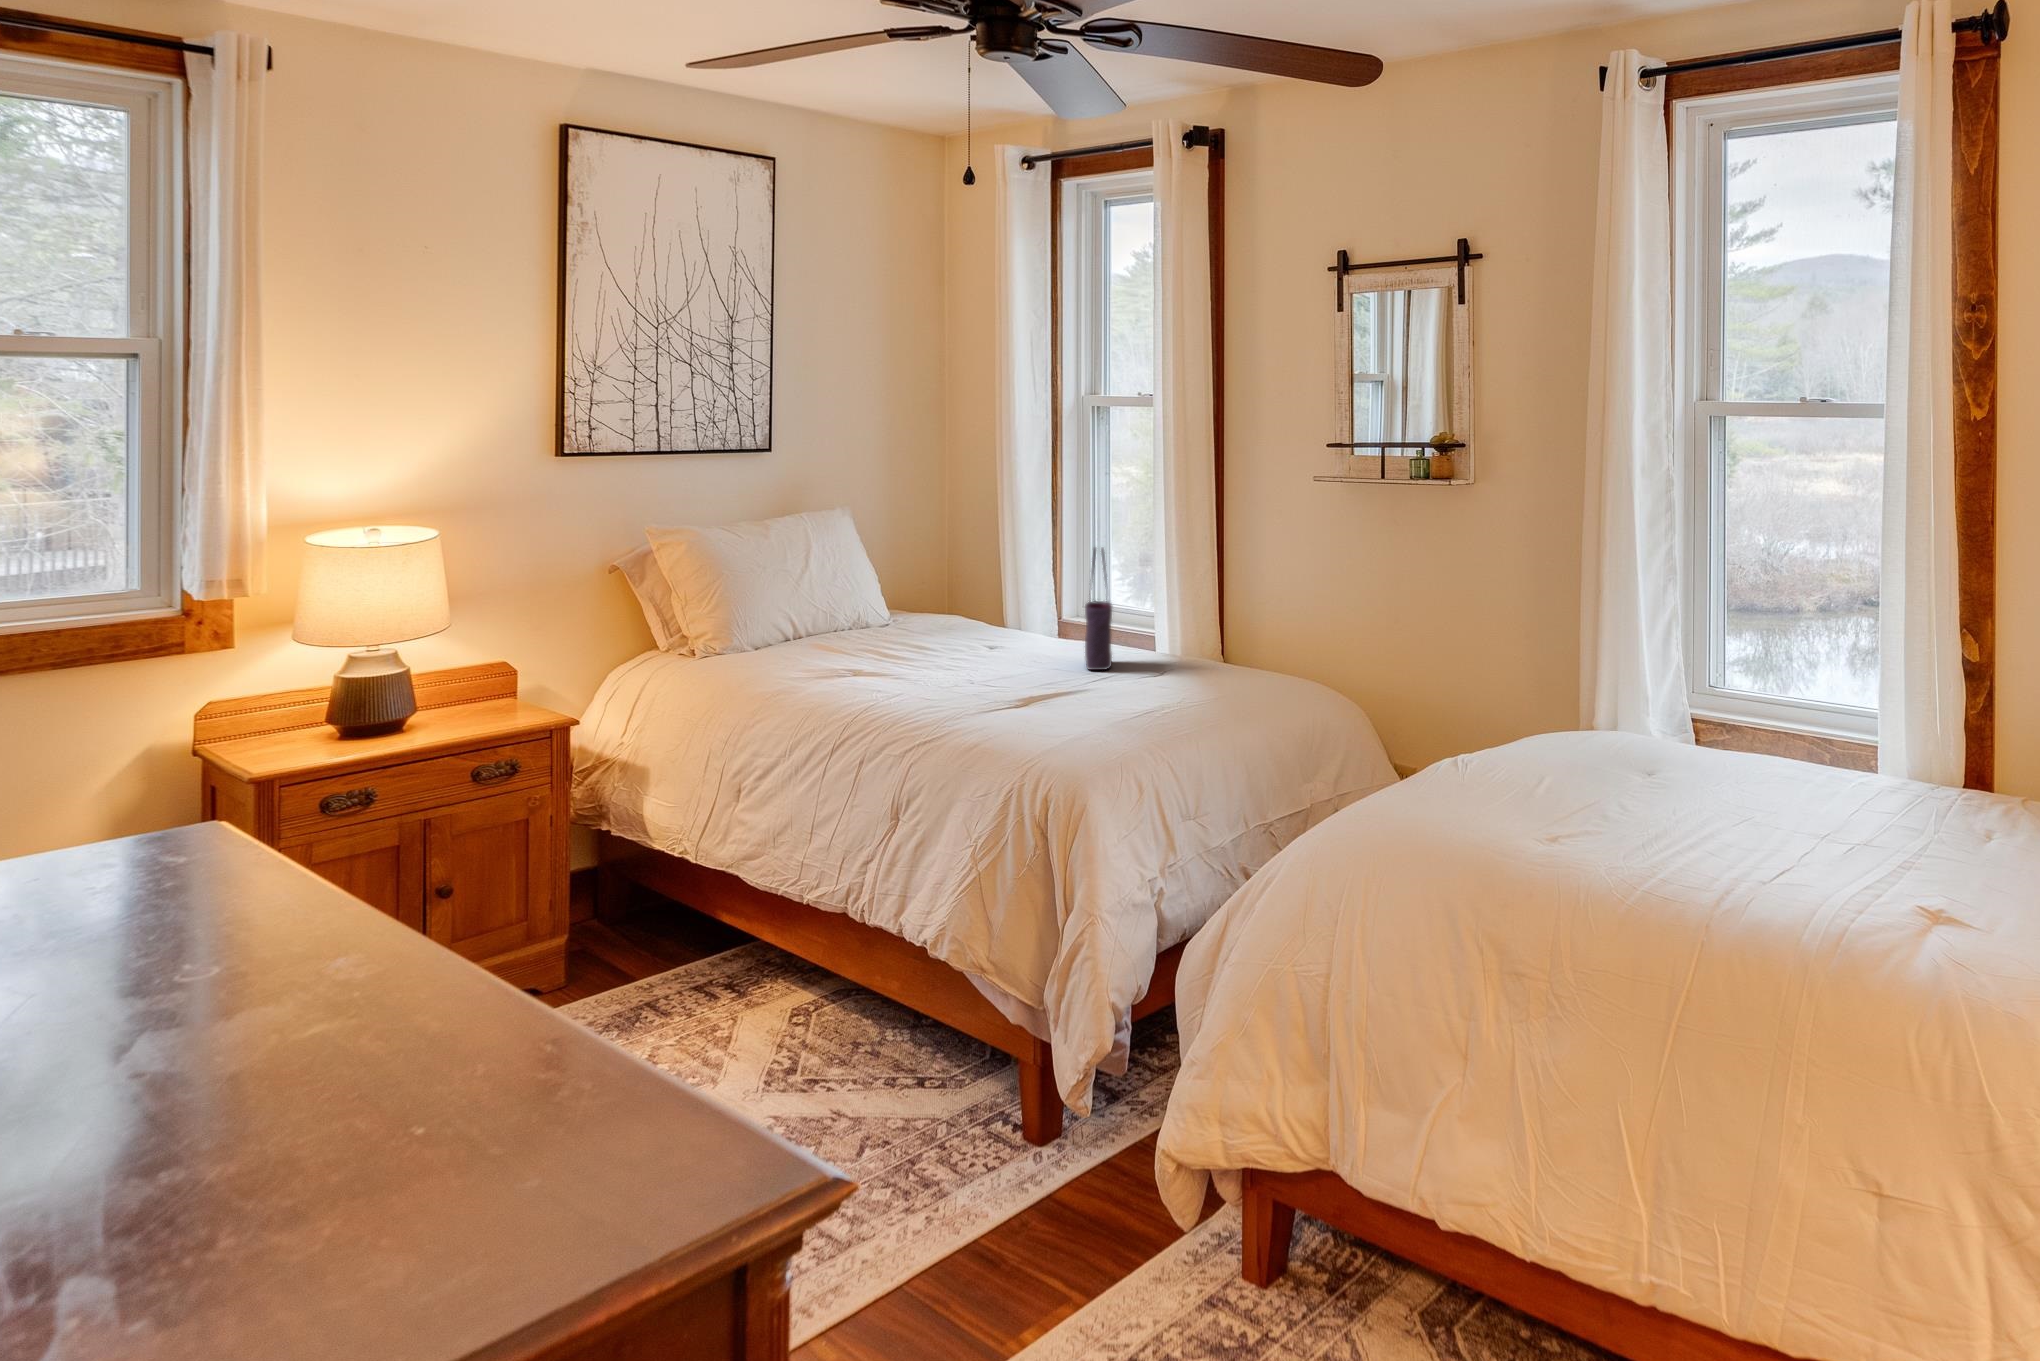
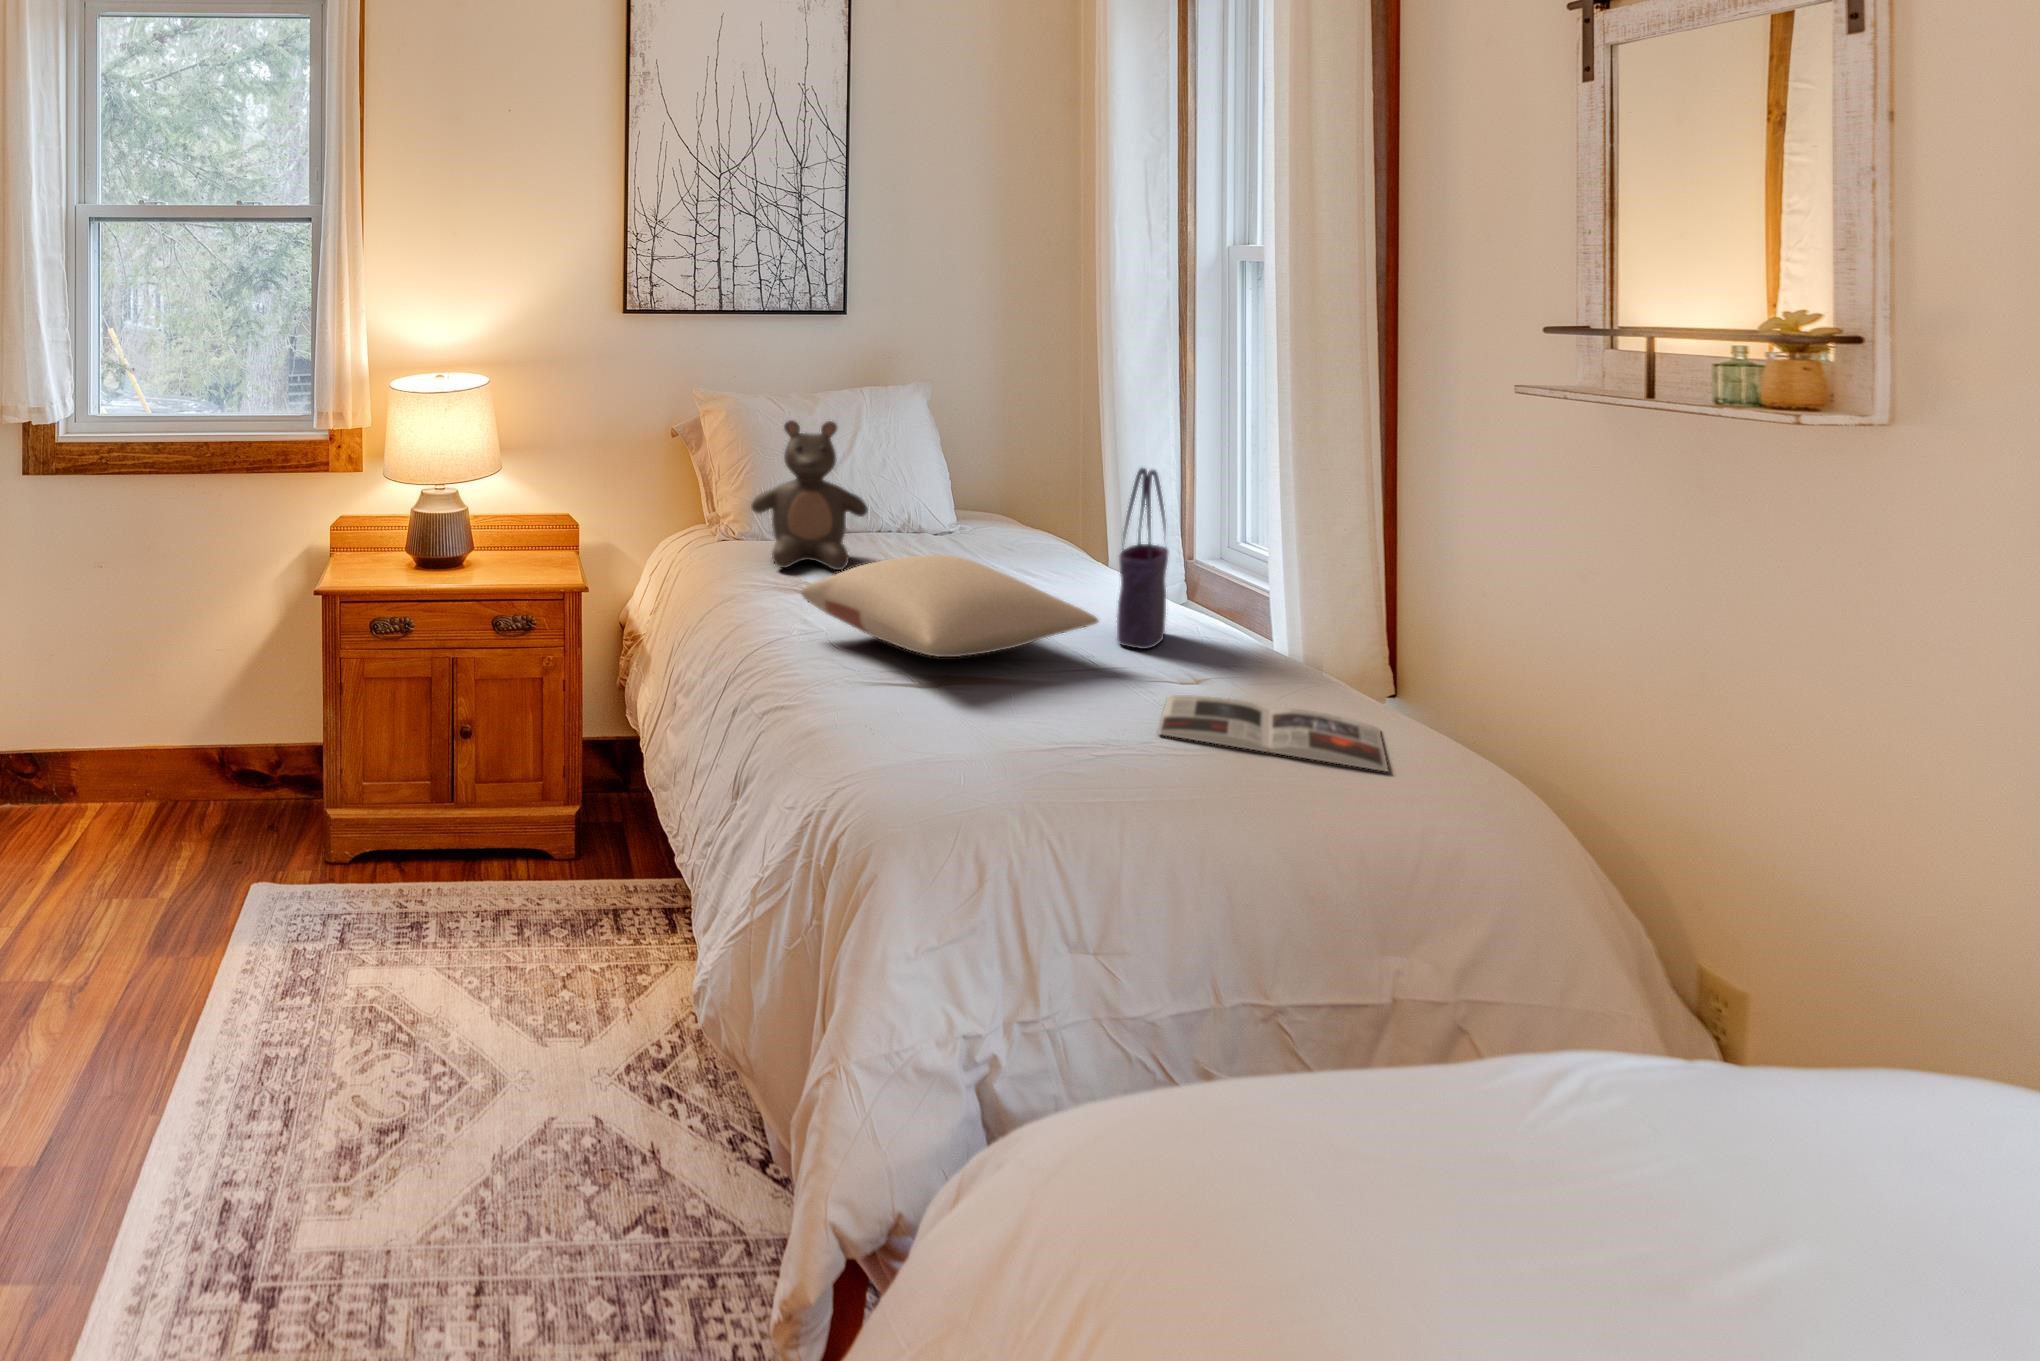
teddy bear: none [752,540,856,667] -> present [751,420,868,570]
pillow: none [871,623,1088,692] -> present [801,554,1098,657]
magazine: none [1143,678,1278,703] -> present [1158,695,1388,772]

